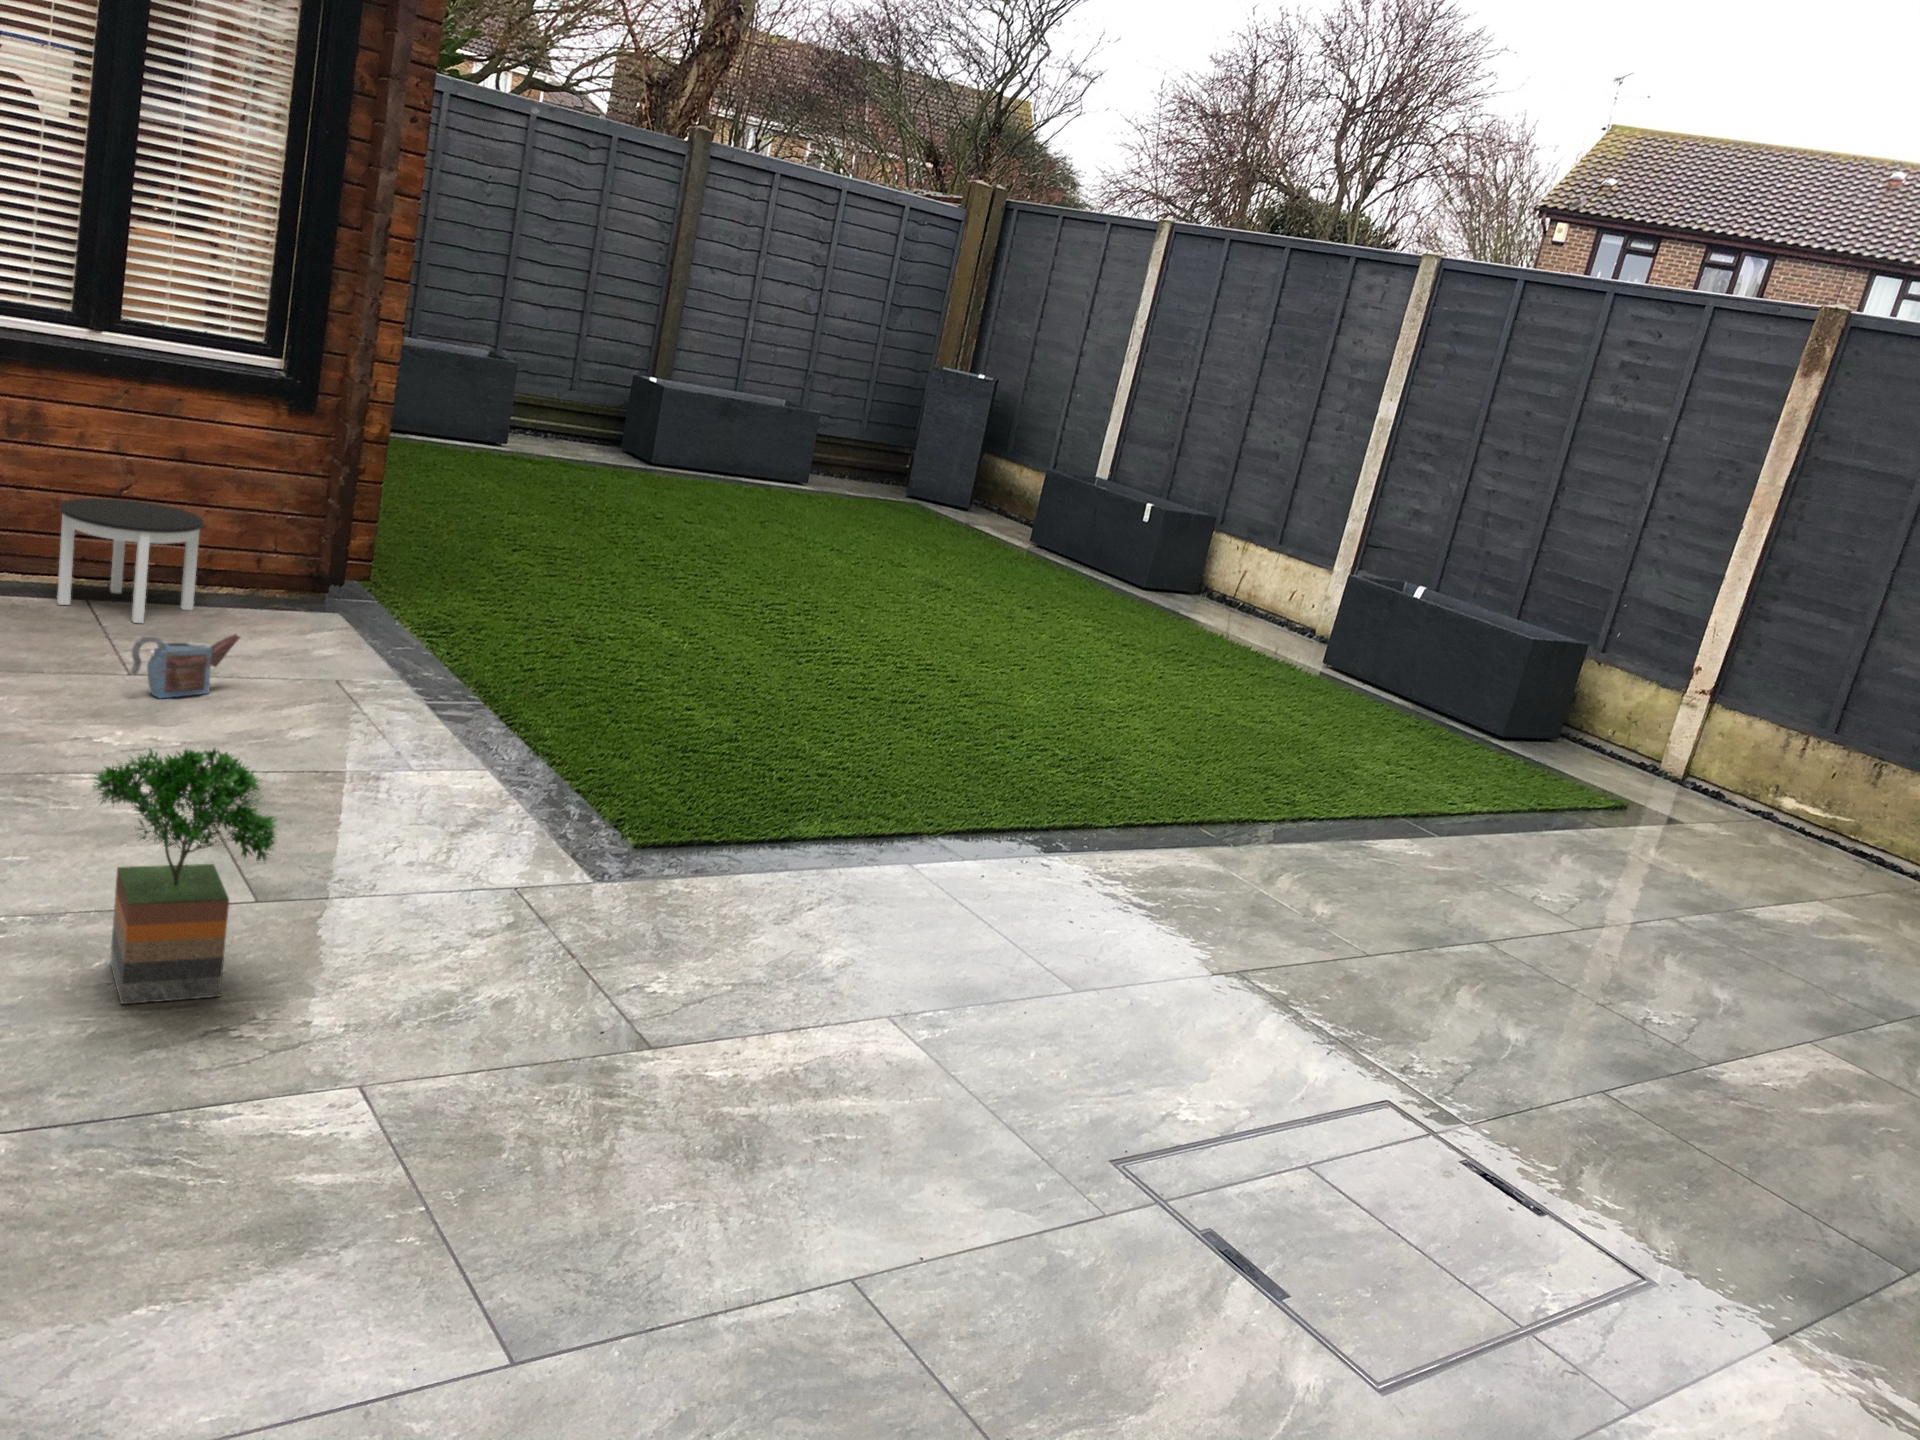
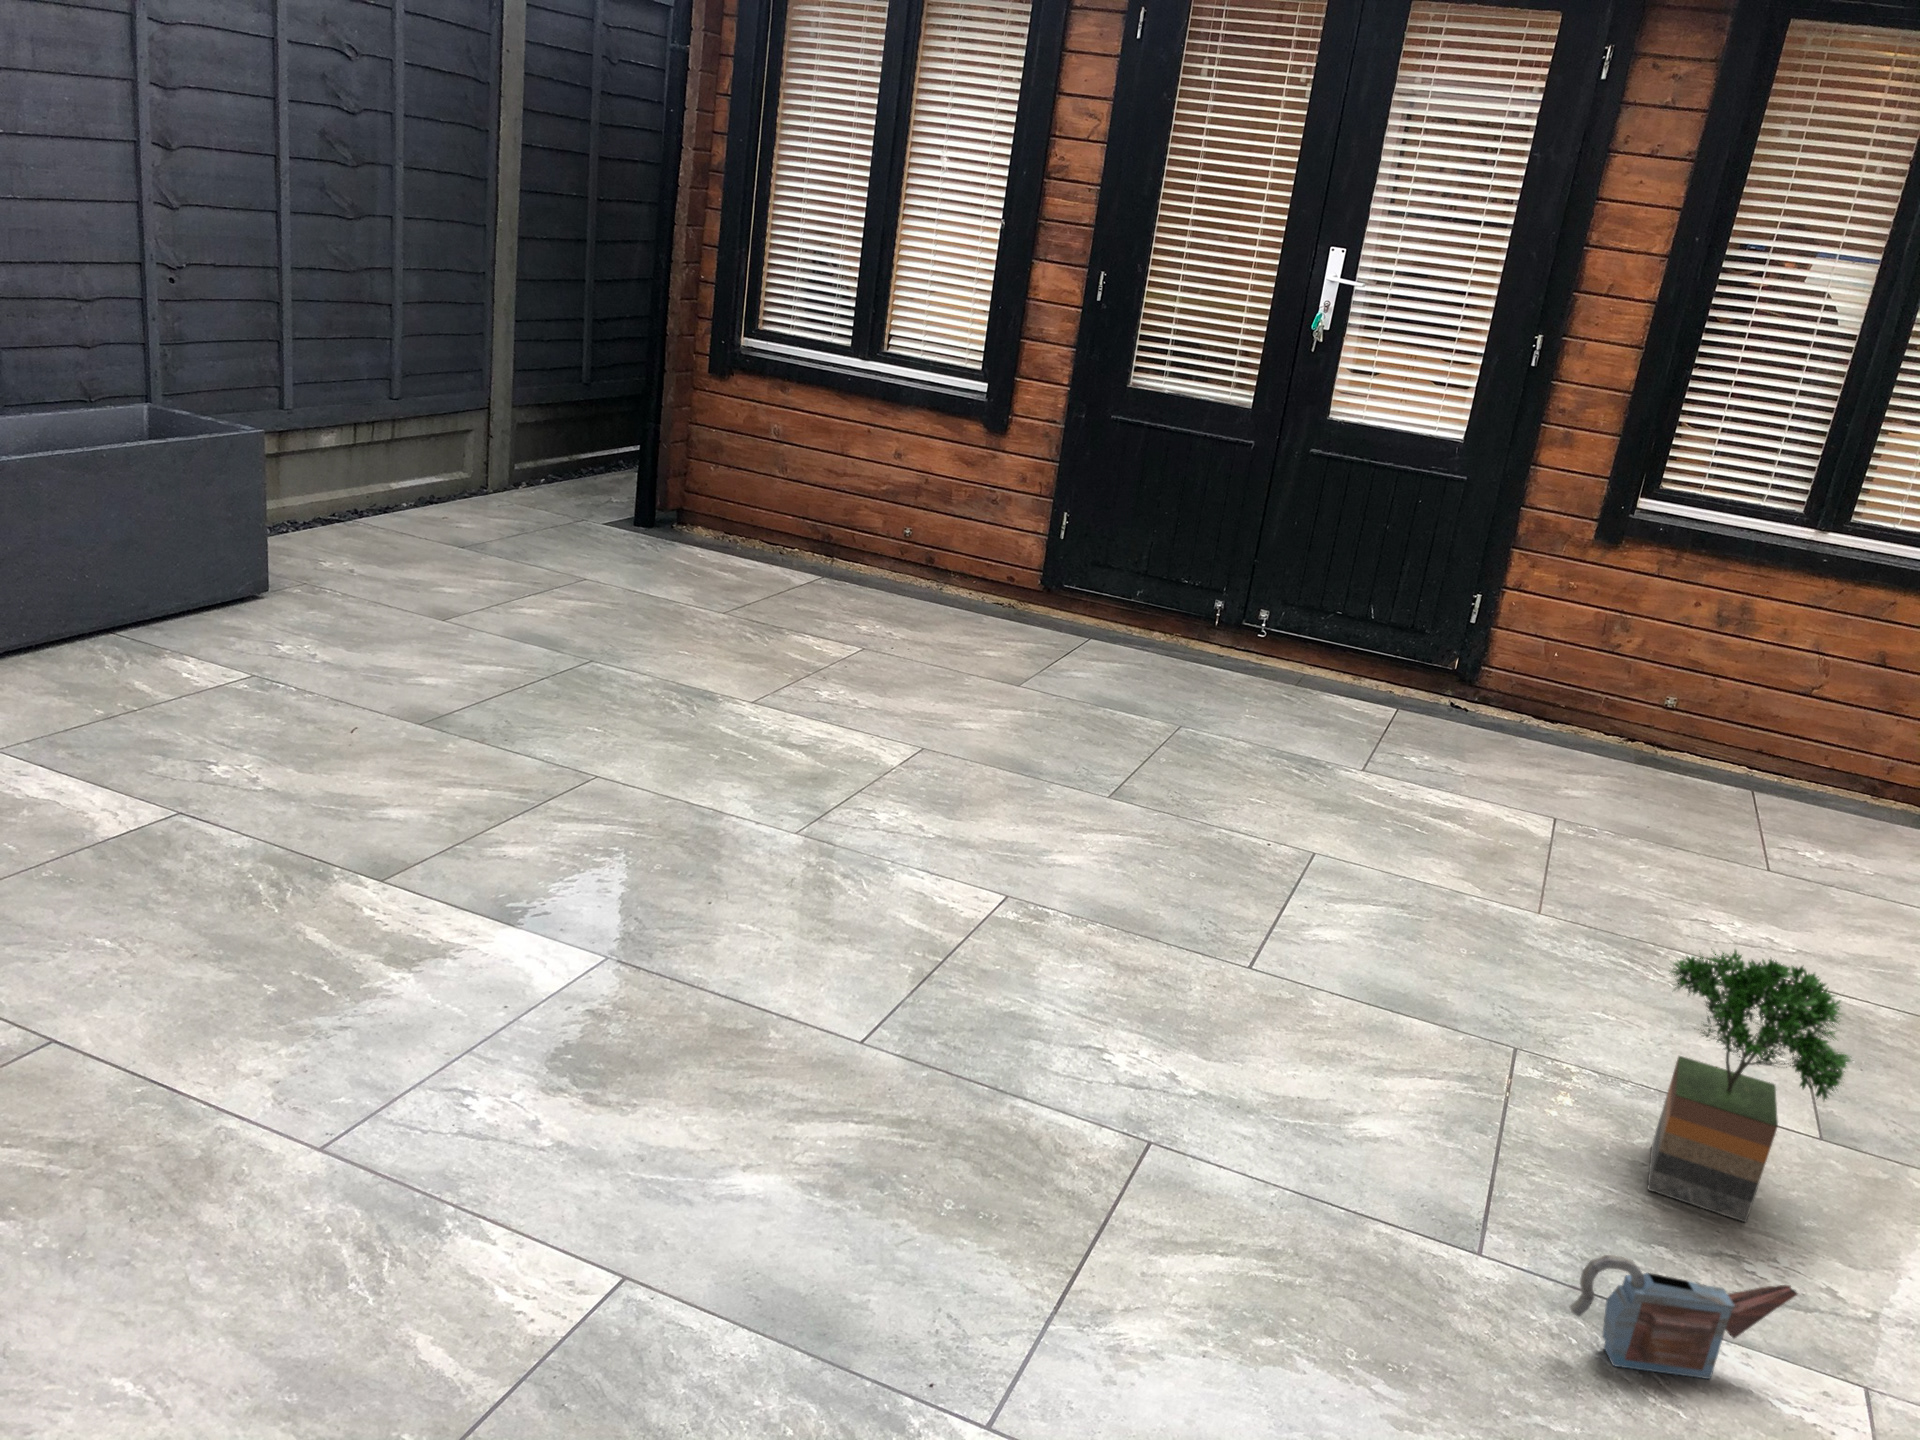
round table: present [57,498,204,623] -> none [1723,693,1889,822]
watering can: present [129,634,240,698] -> present [1570,1255,1797,1379]

